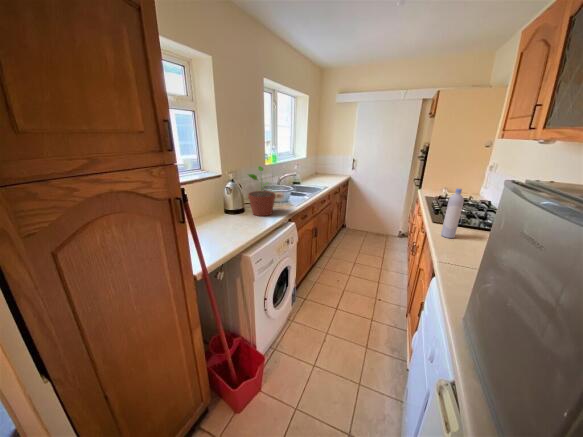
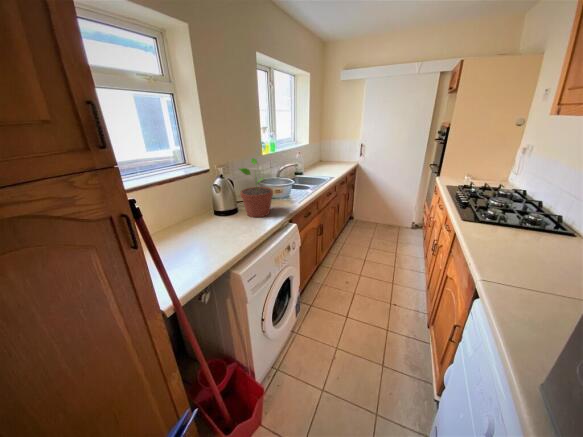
bottle: present [441,188,464,238] -> none [476,181,509,243]

